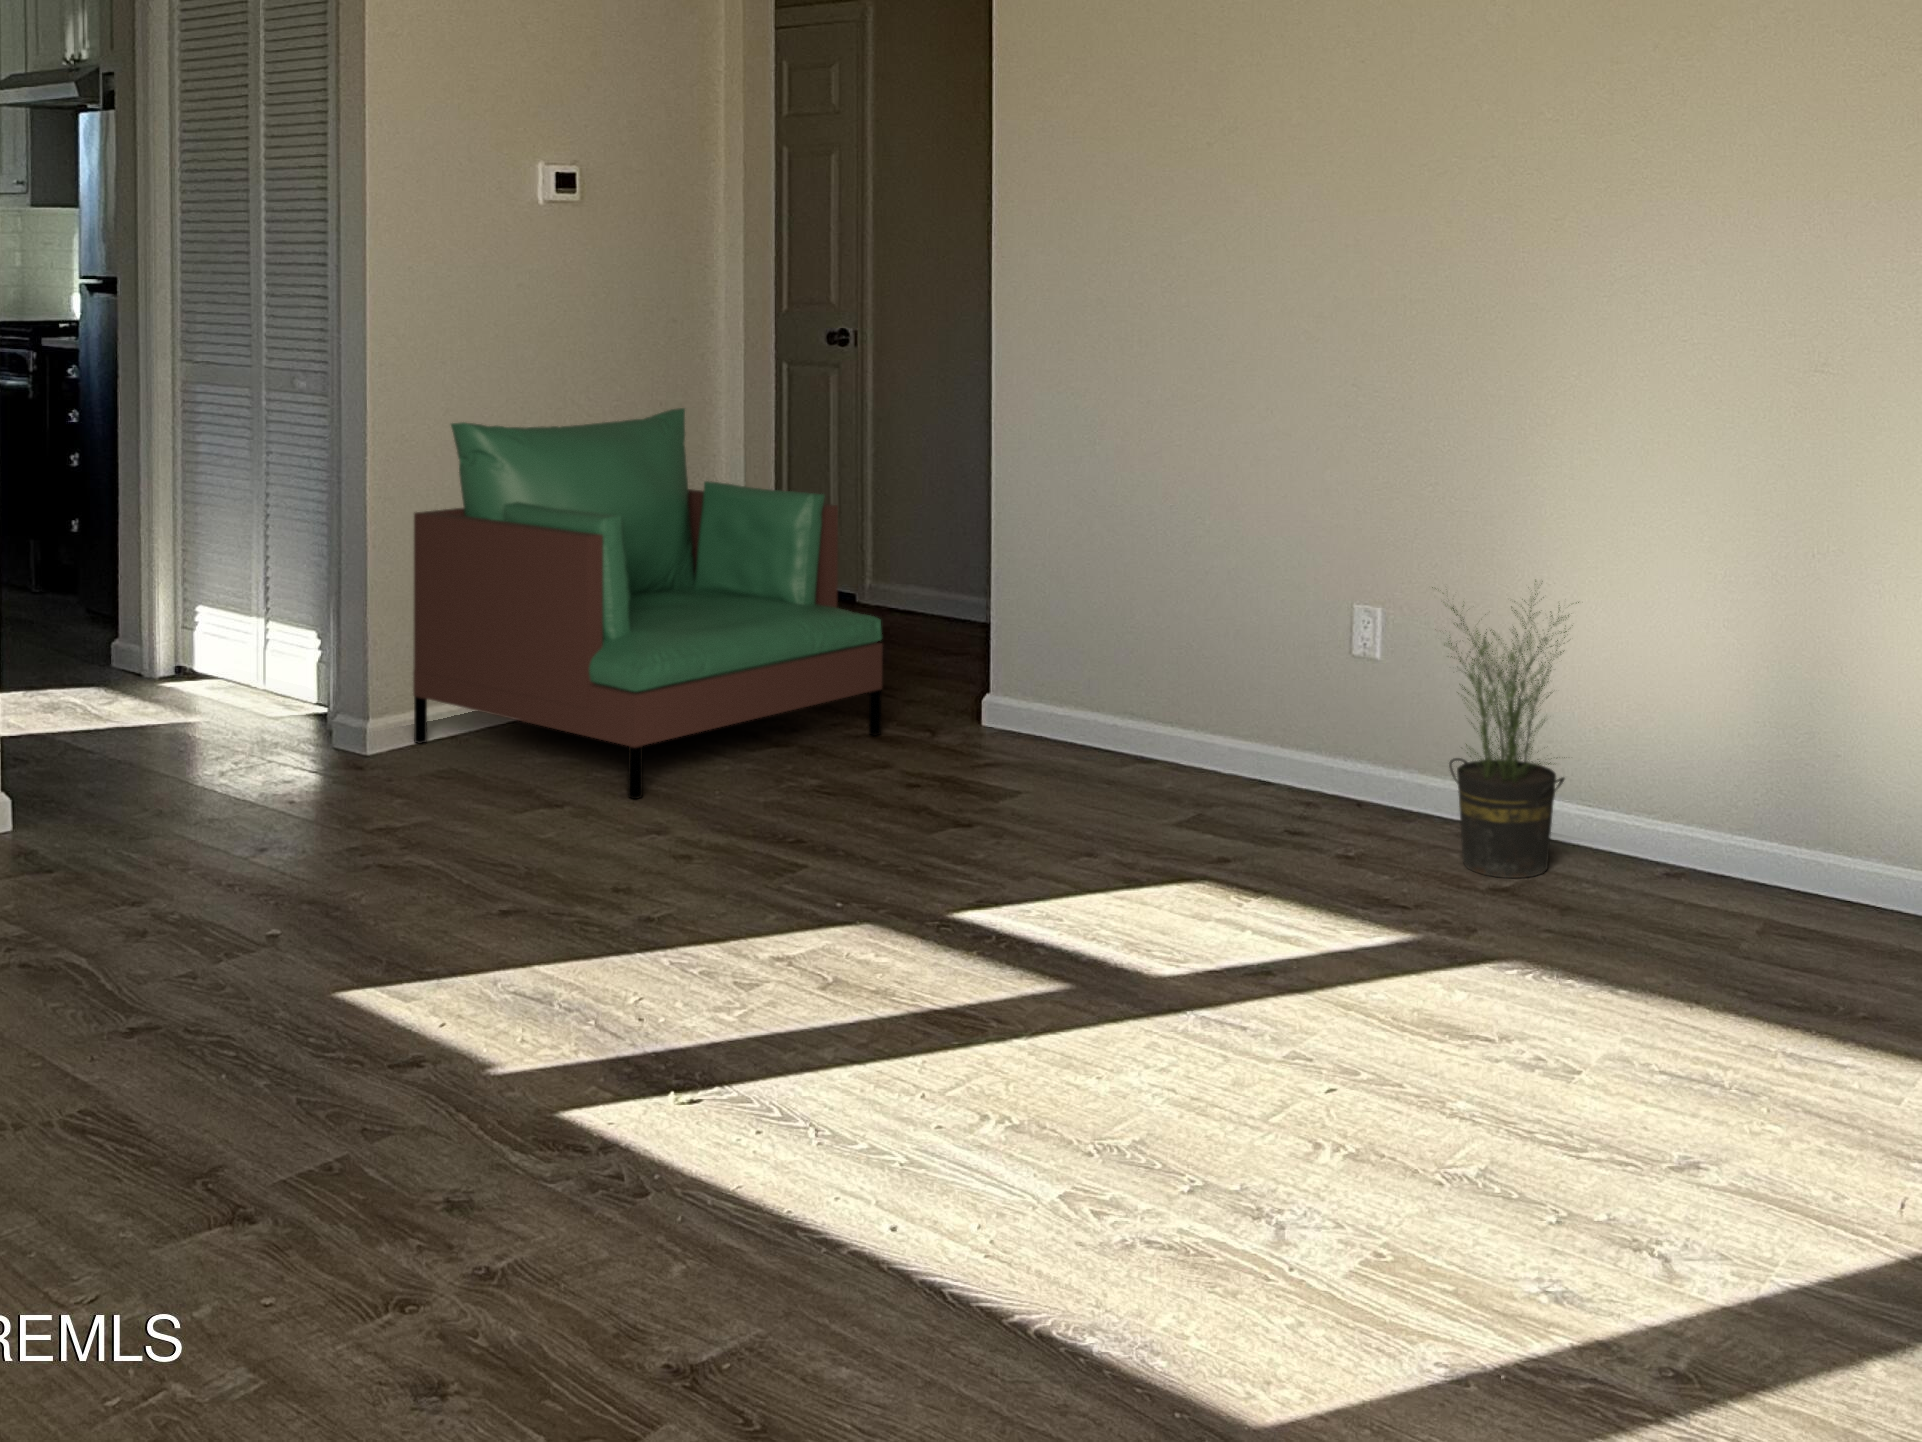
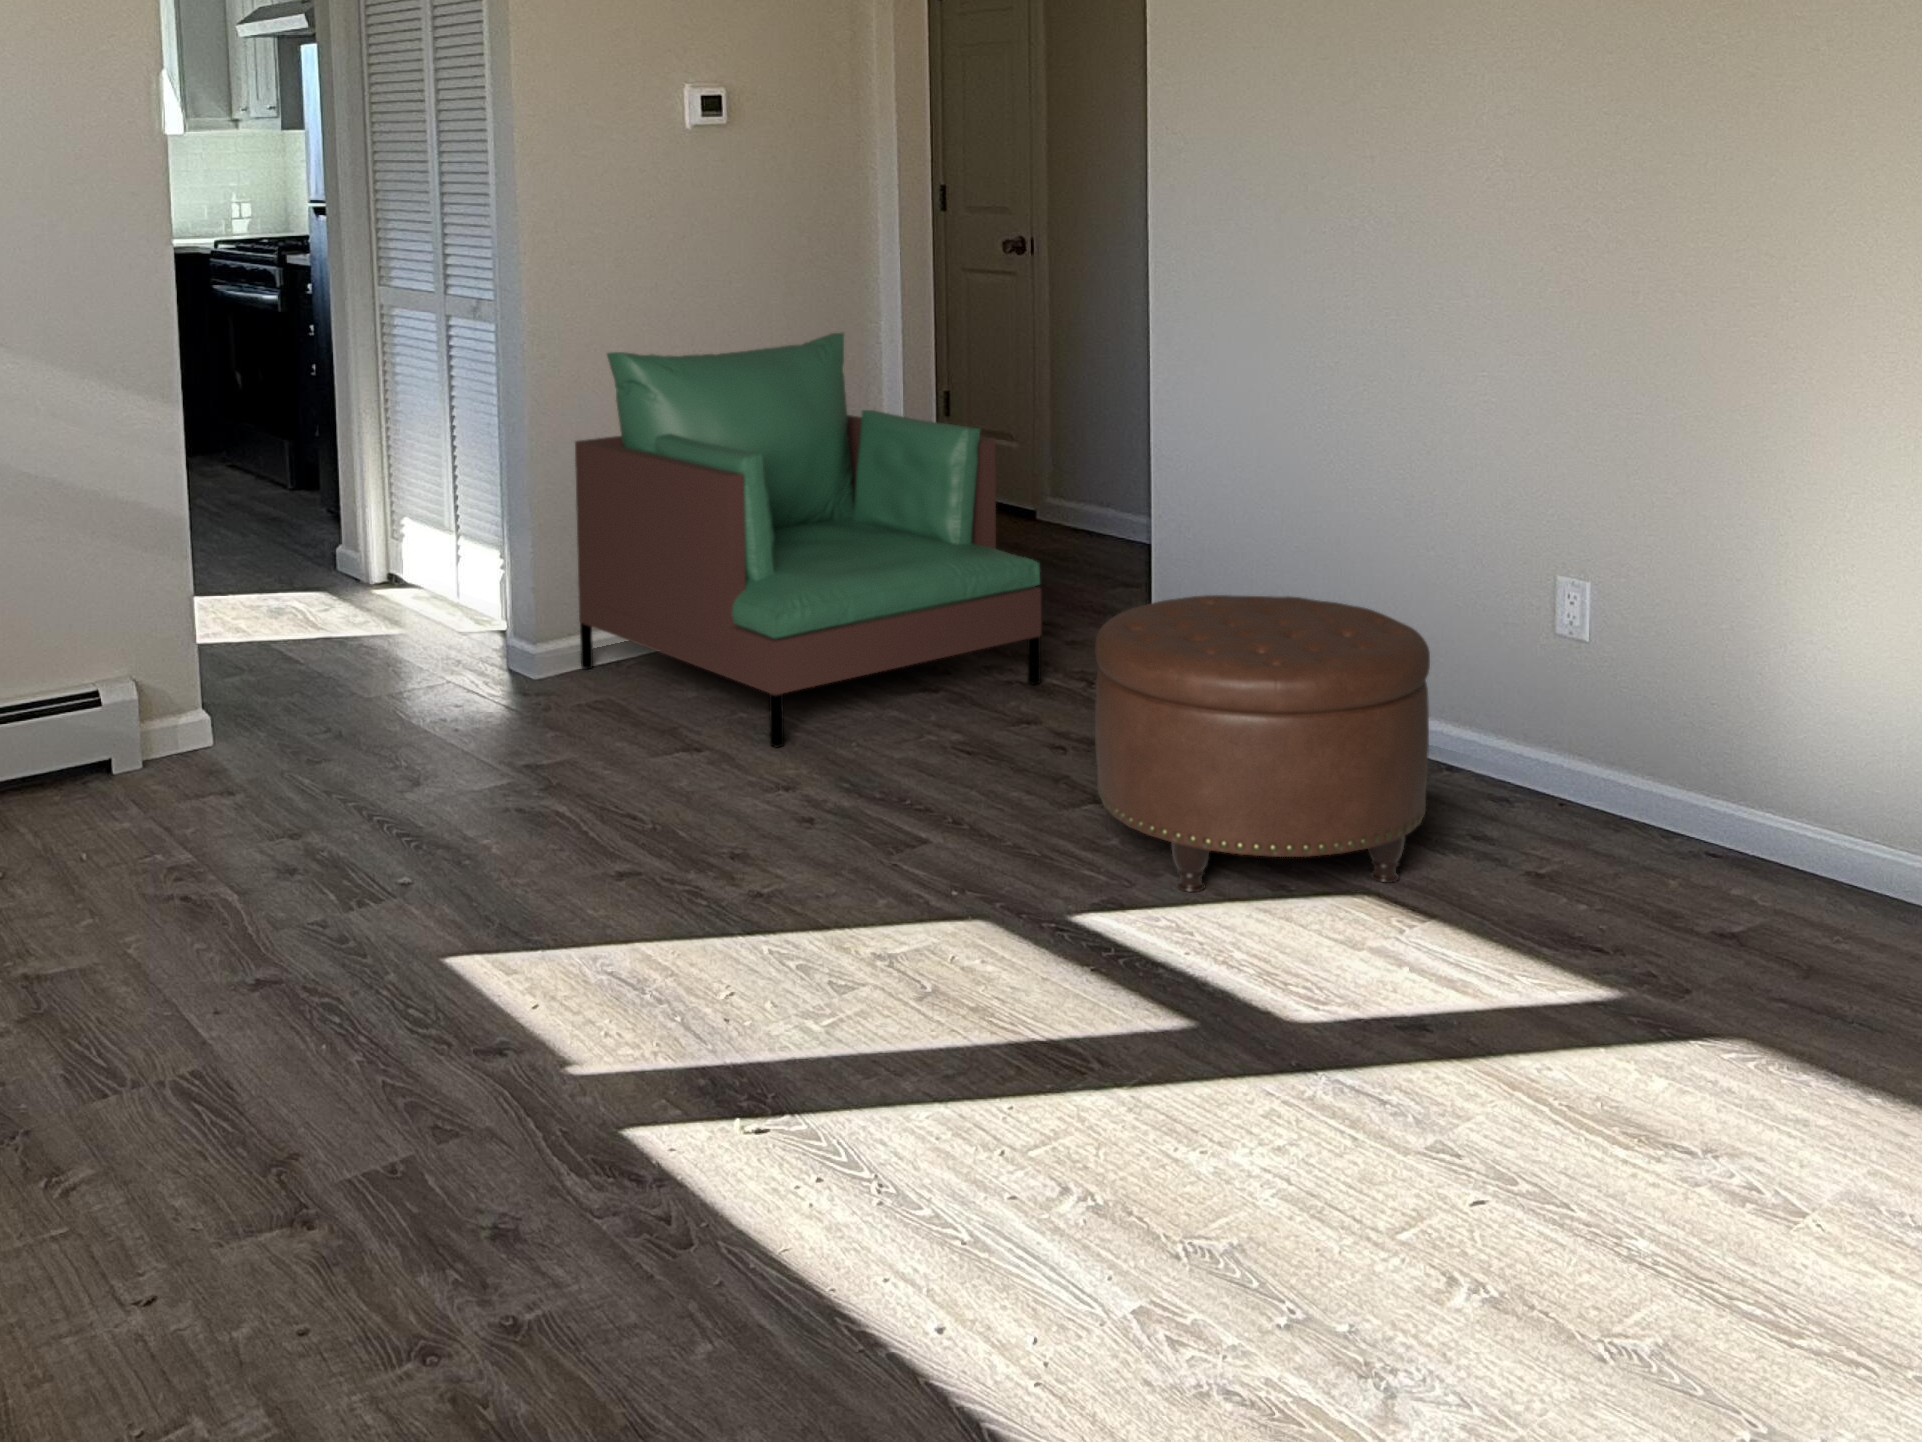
potted plant: present [1432,580,1579,878] -> none [1647,564,1845,923]
ottoman: none [959,627,1252,888] -> present [1095,595,1430,892]

